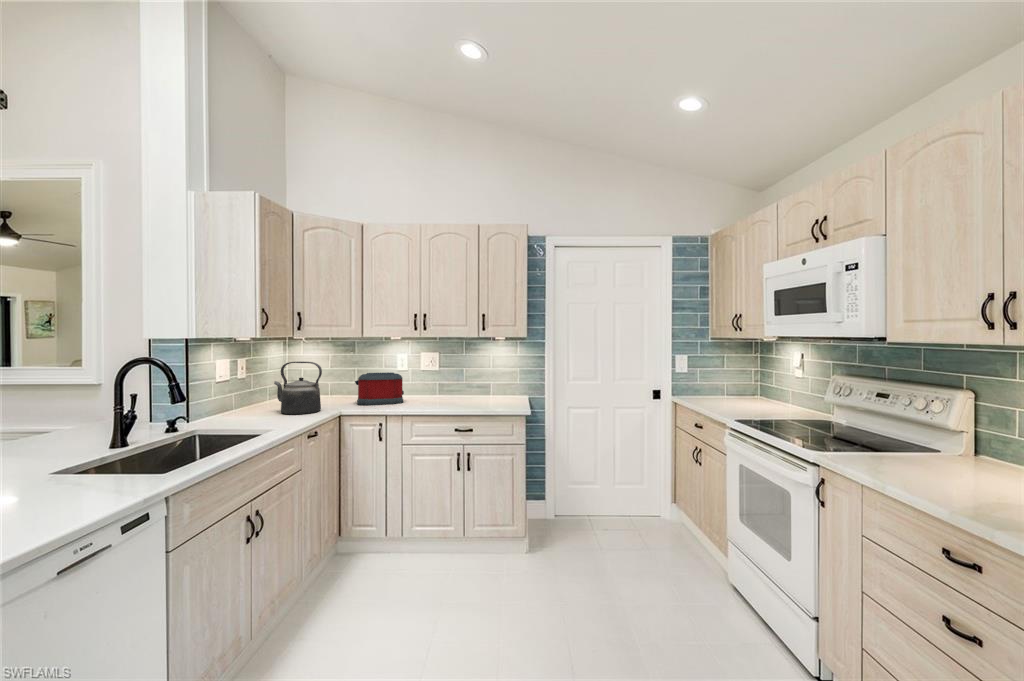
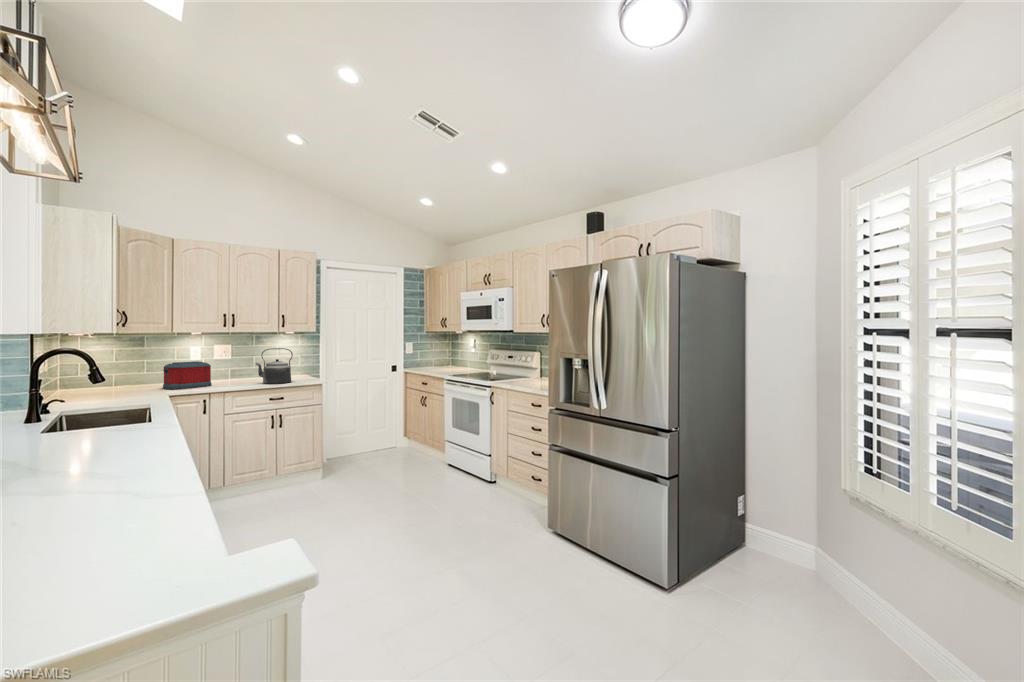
kettle: present [274,362,322,414] -> present [256,348,293,384]

